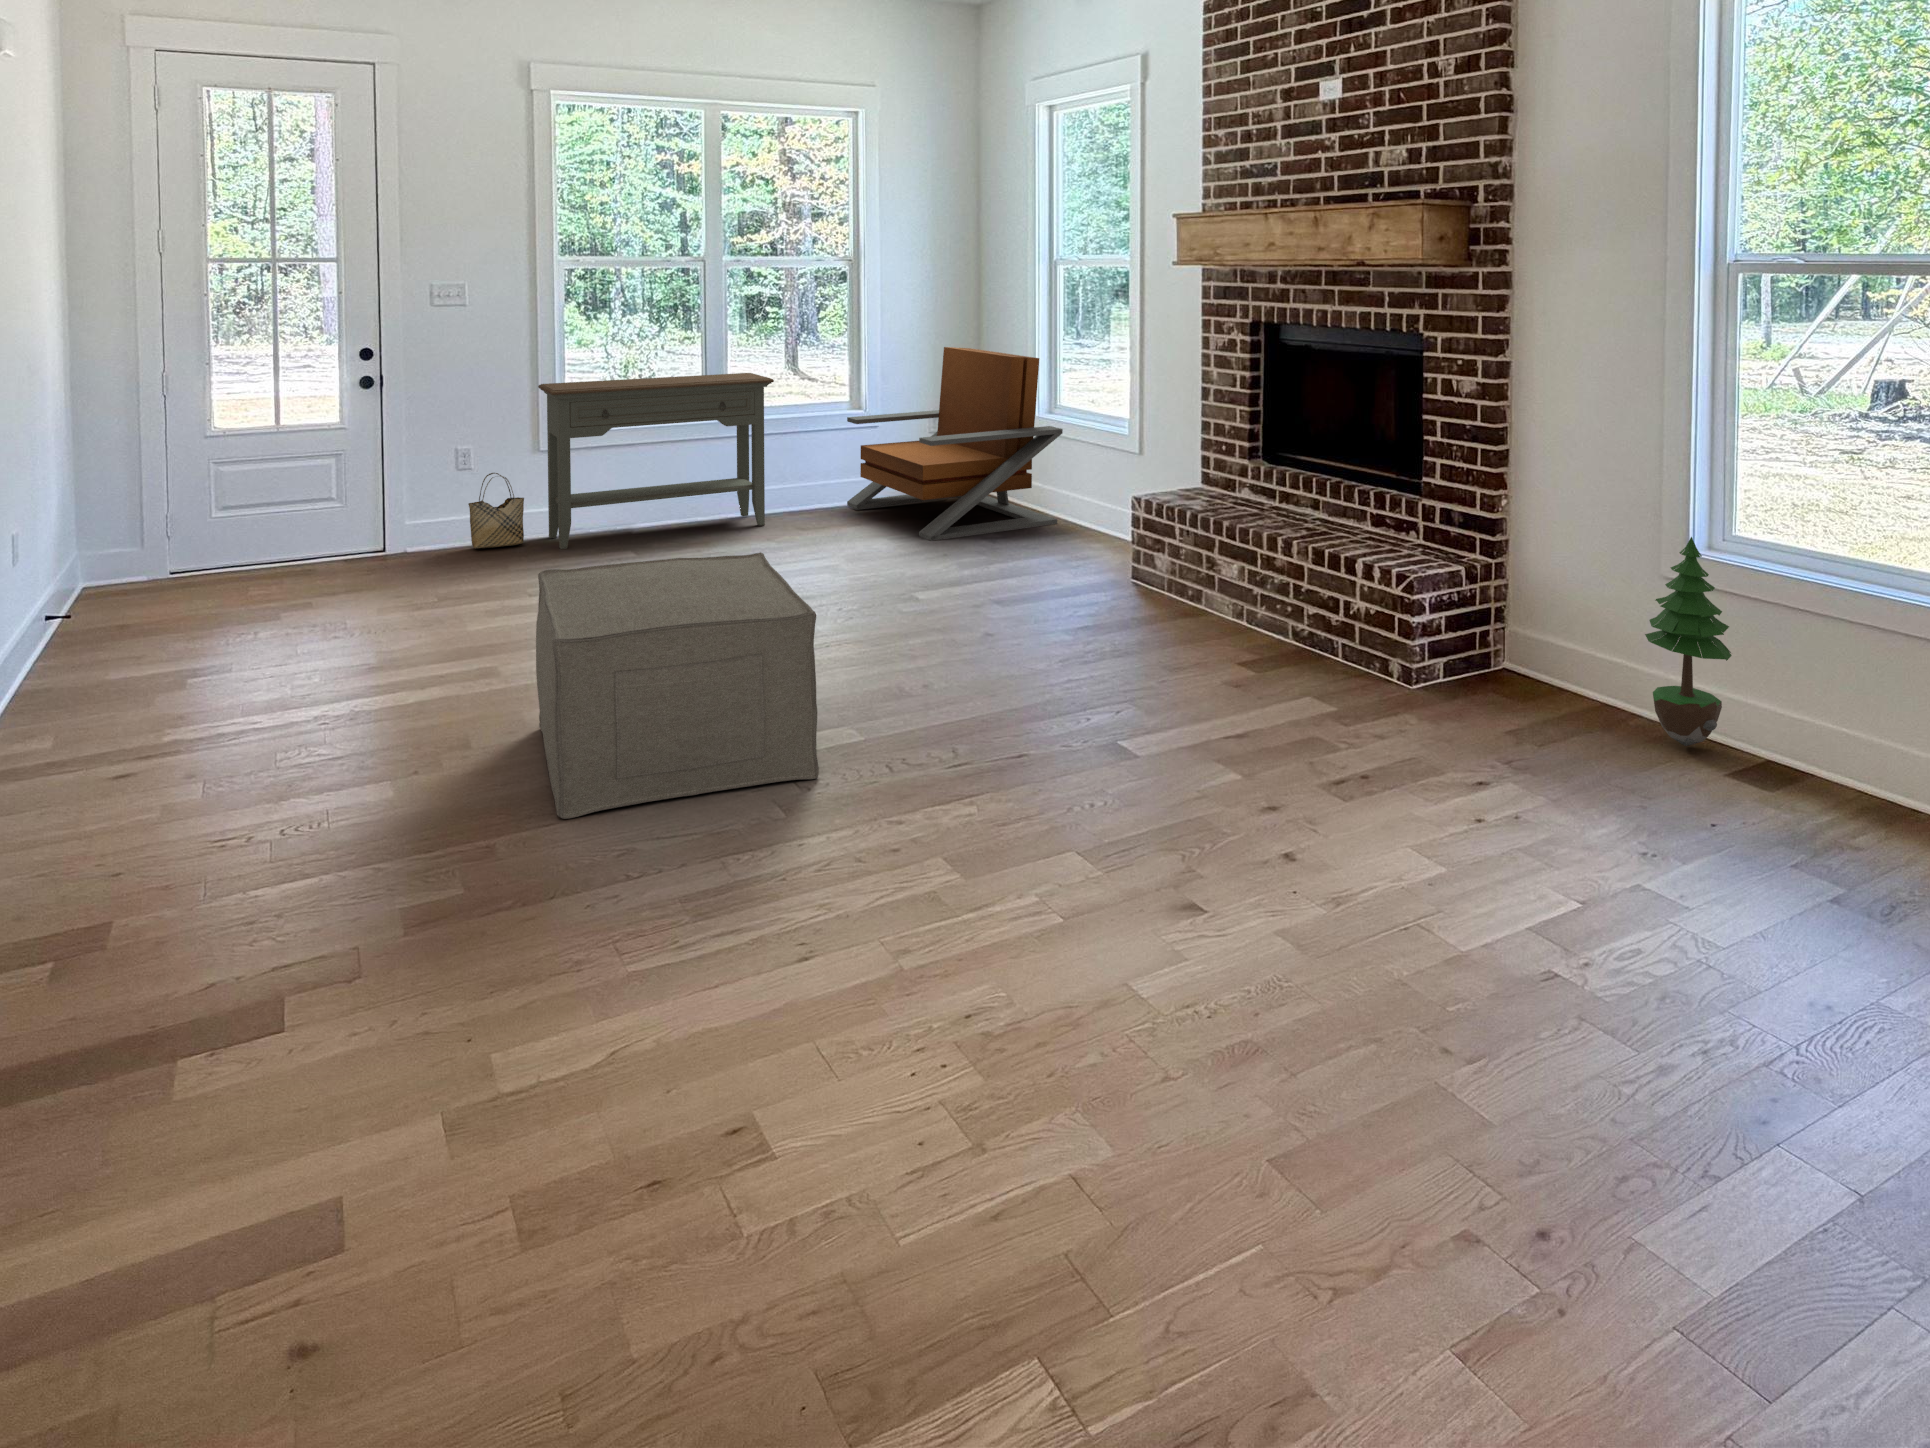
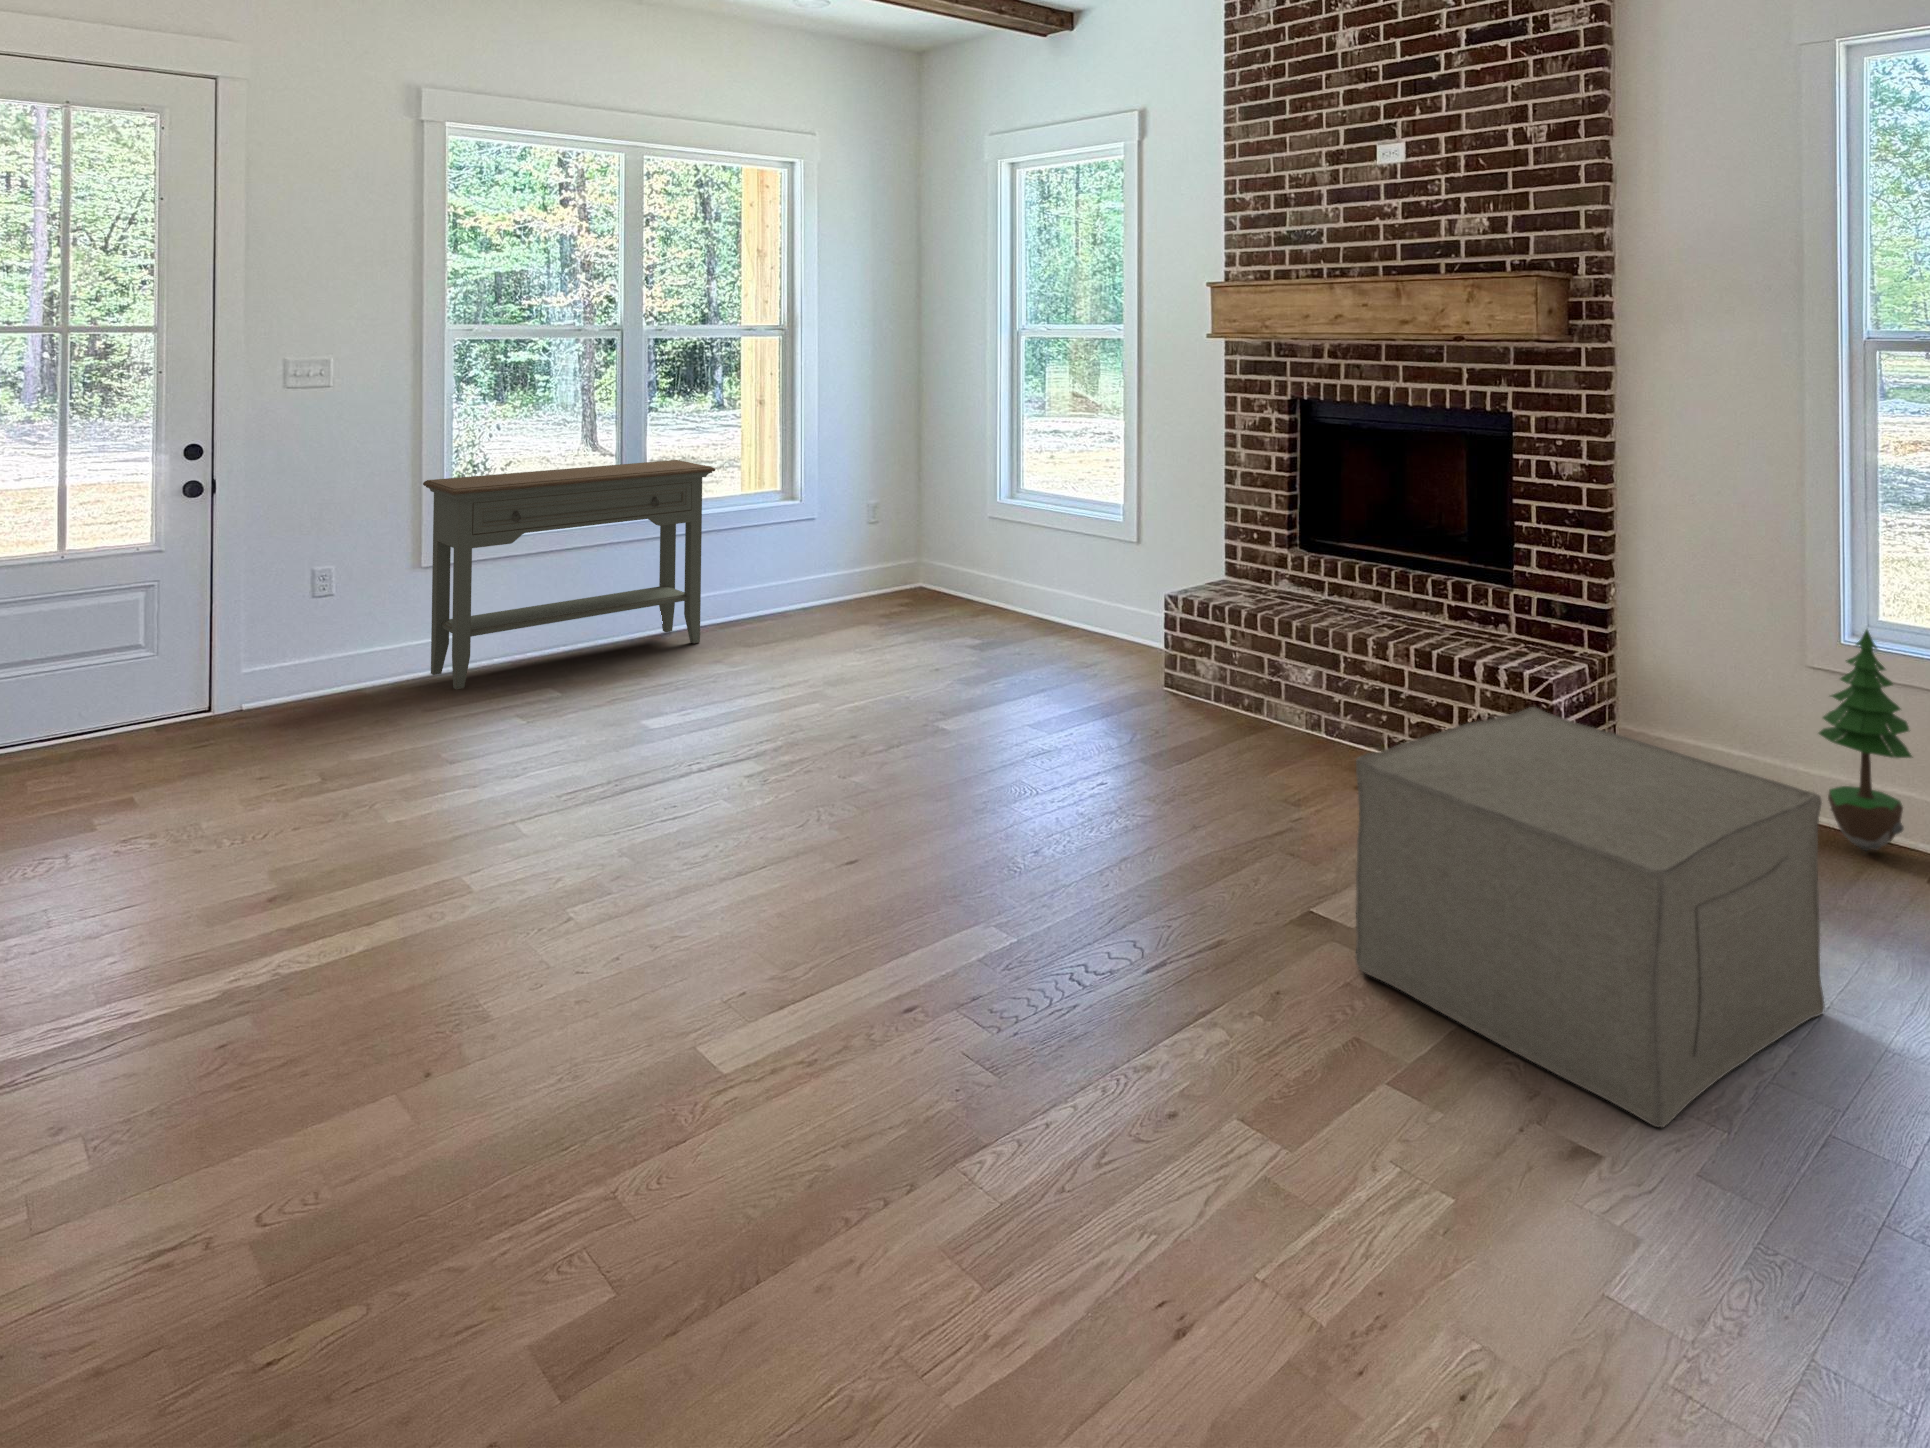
lounge chair: present [847,347,1063,541] -> none [783,426,1041,653]
woven basket: present [468,473,524,549] -> none [330,595,403,696]
ottoman: present [536,552,819,819] -> present [1356,707,1824,1127]

